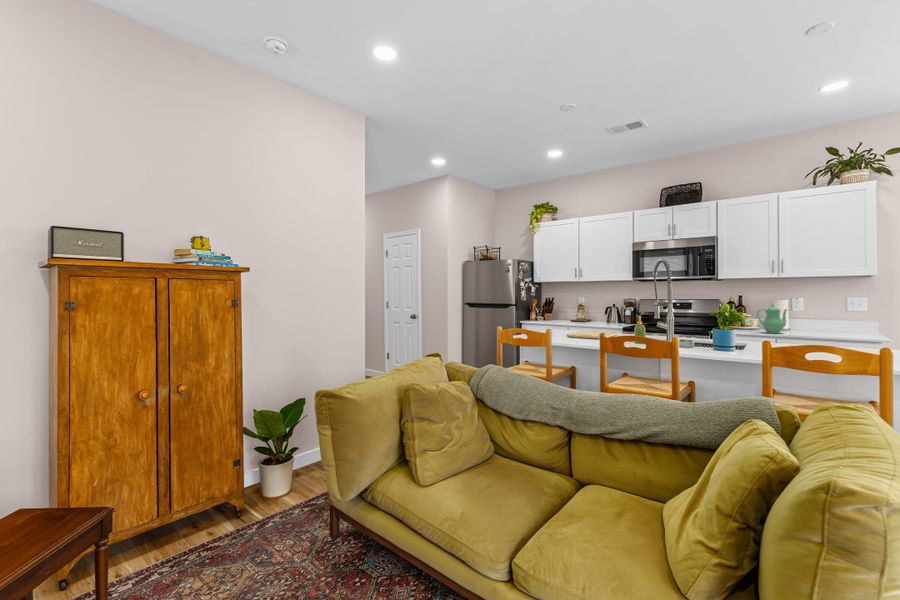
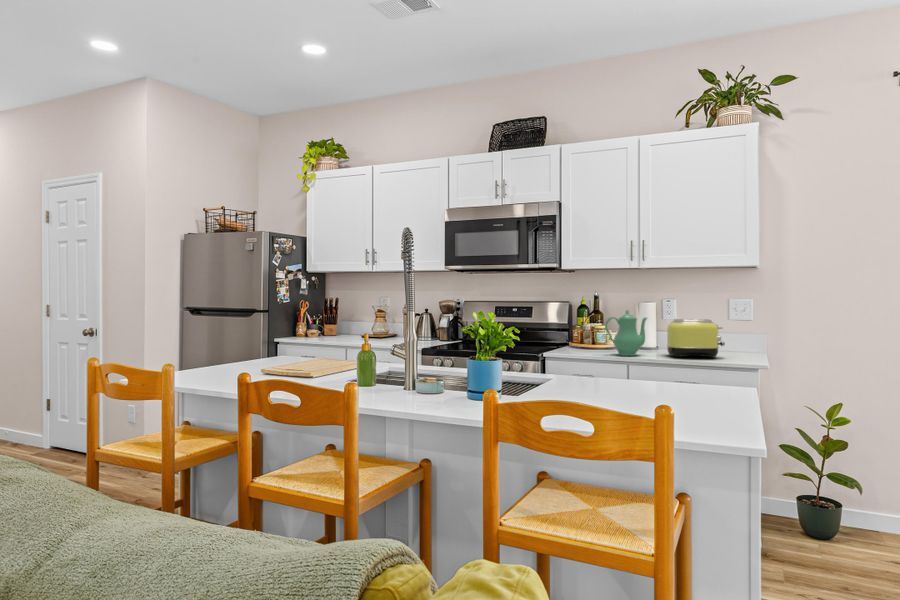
toaster: none [803,310,850,335] -> present [667,319,725,358]

